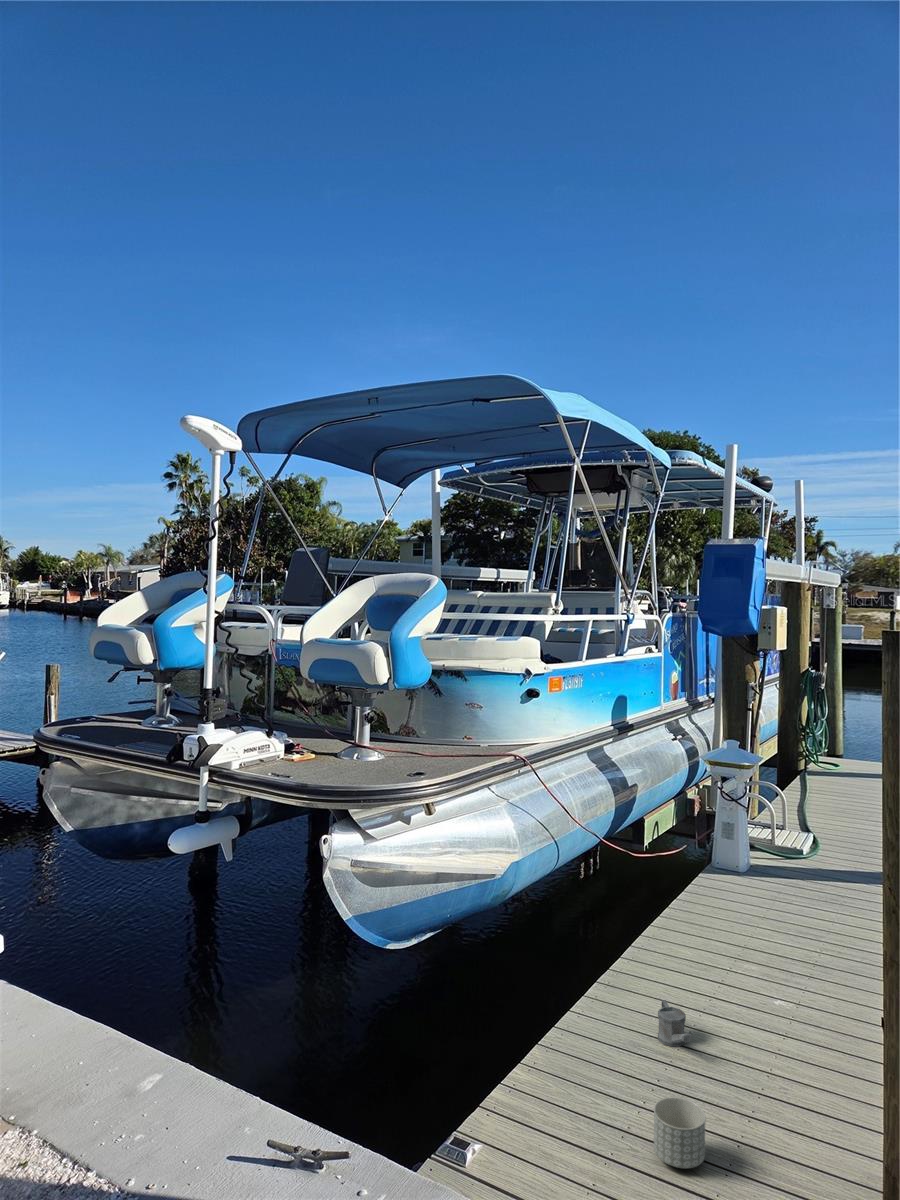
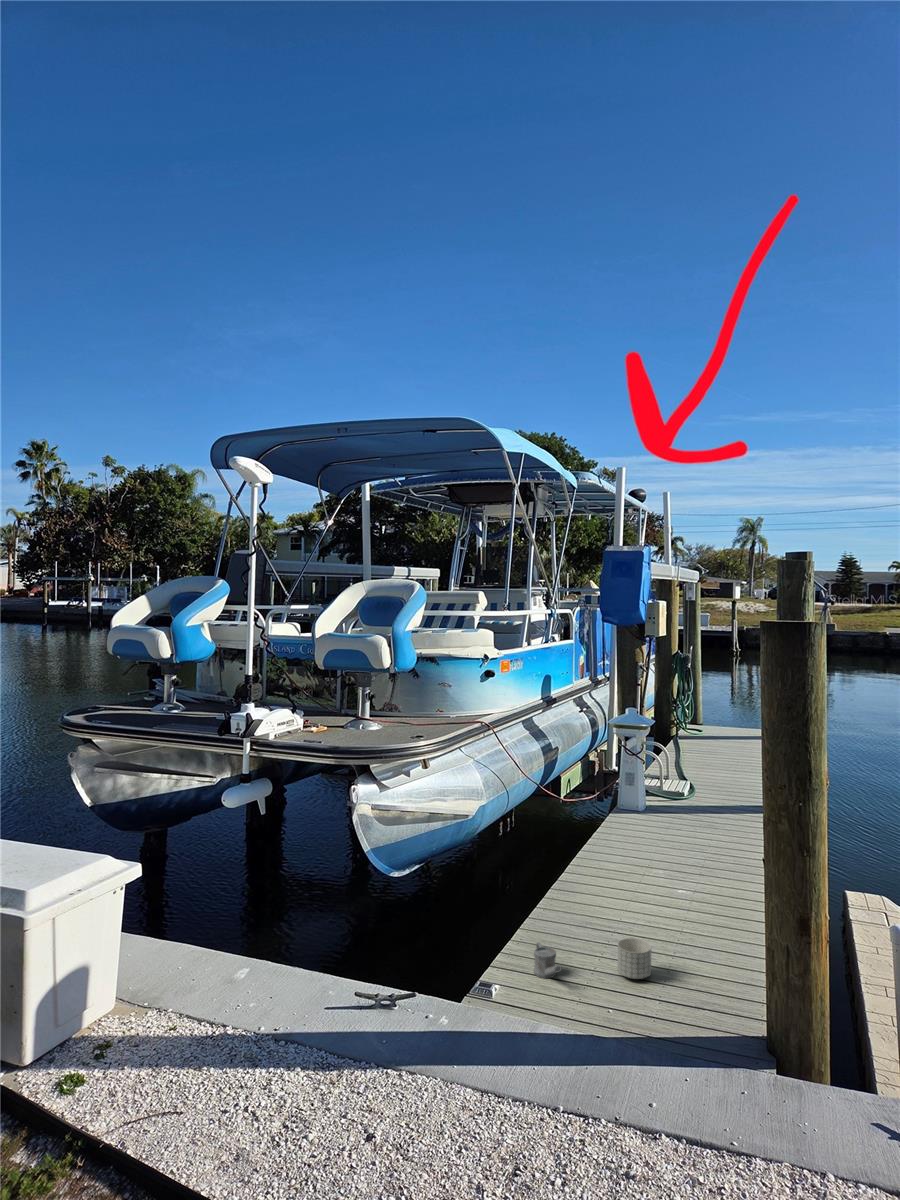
watering can: present [658,1000,691,1047] -> present [534,942,561,979]

